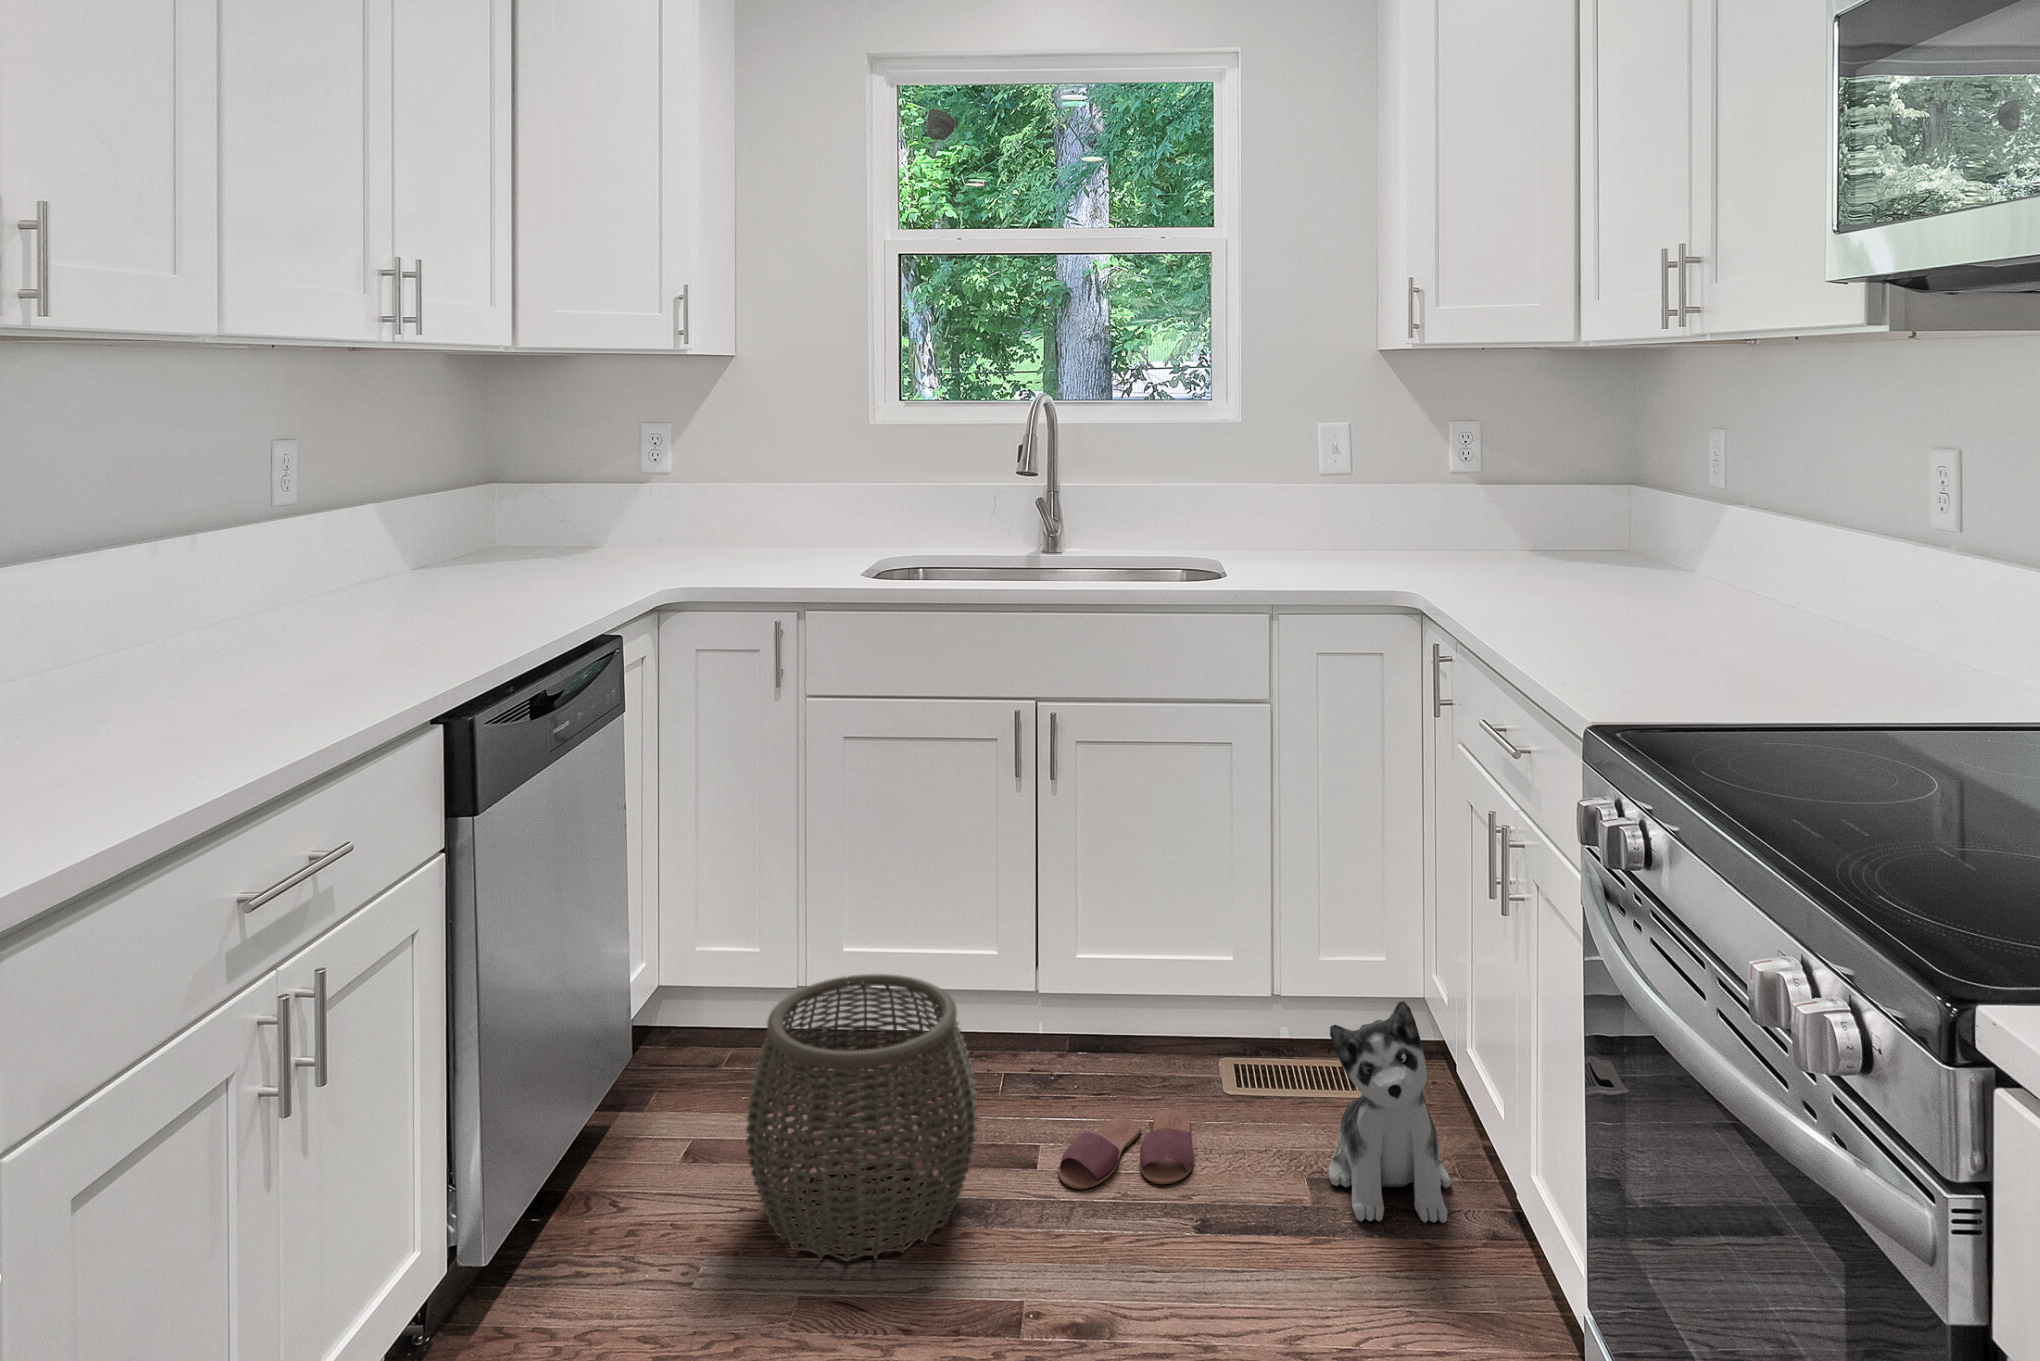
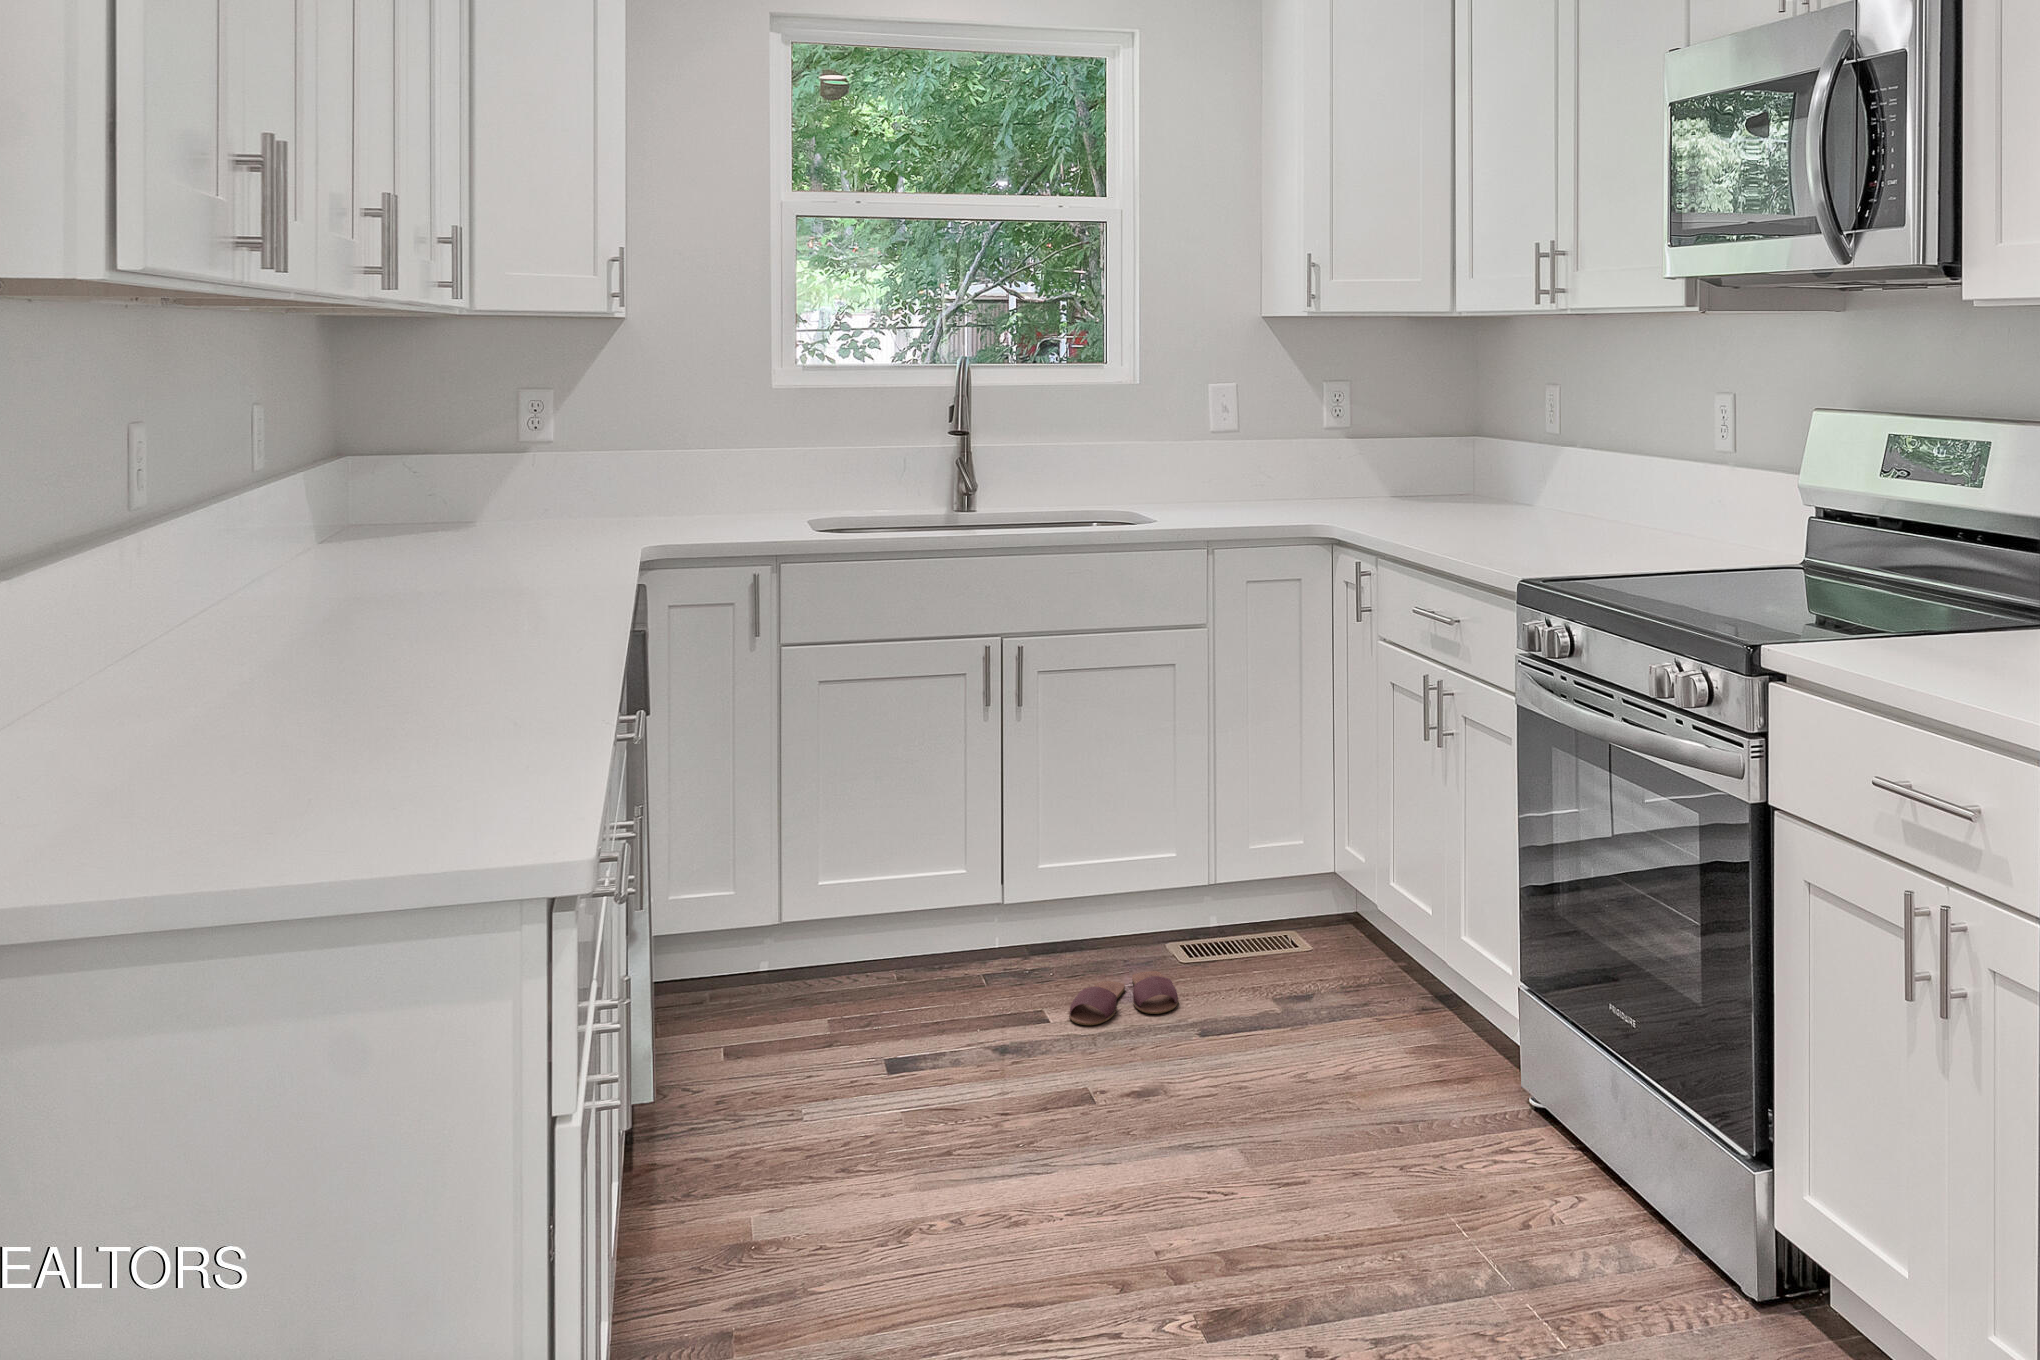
woven basket: present [746,974,978,1261] -> none [815,869,1018,1088]
plush toy: present [1329,1001,1451,1223] -> none [1287,841,1385,1012]

